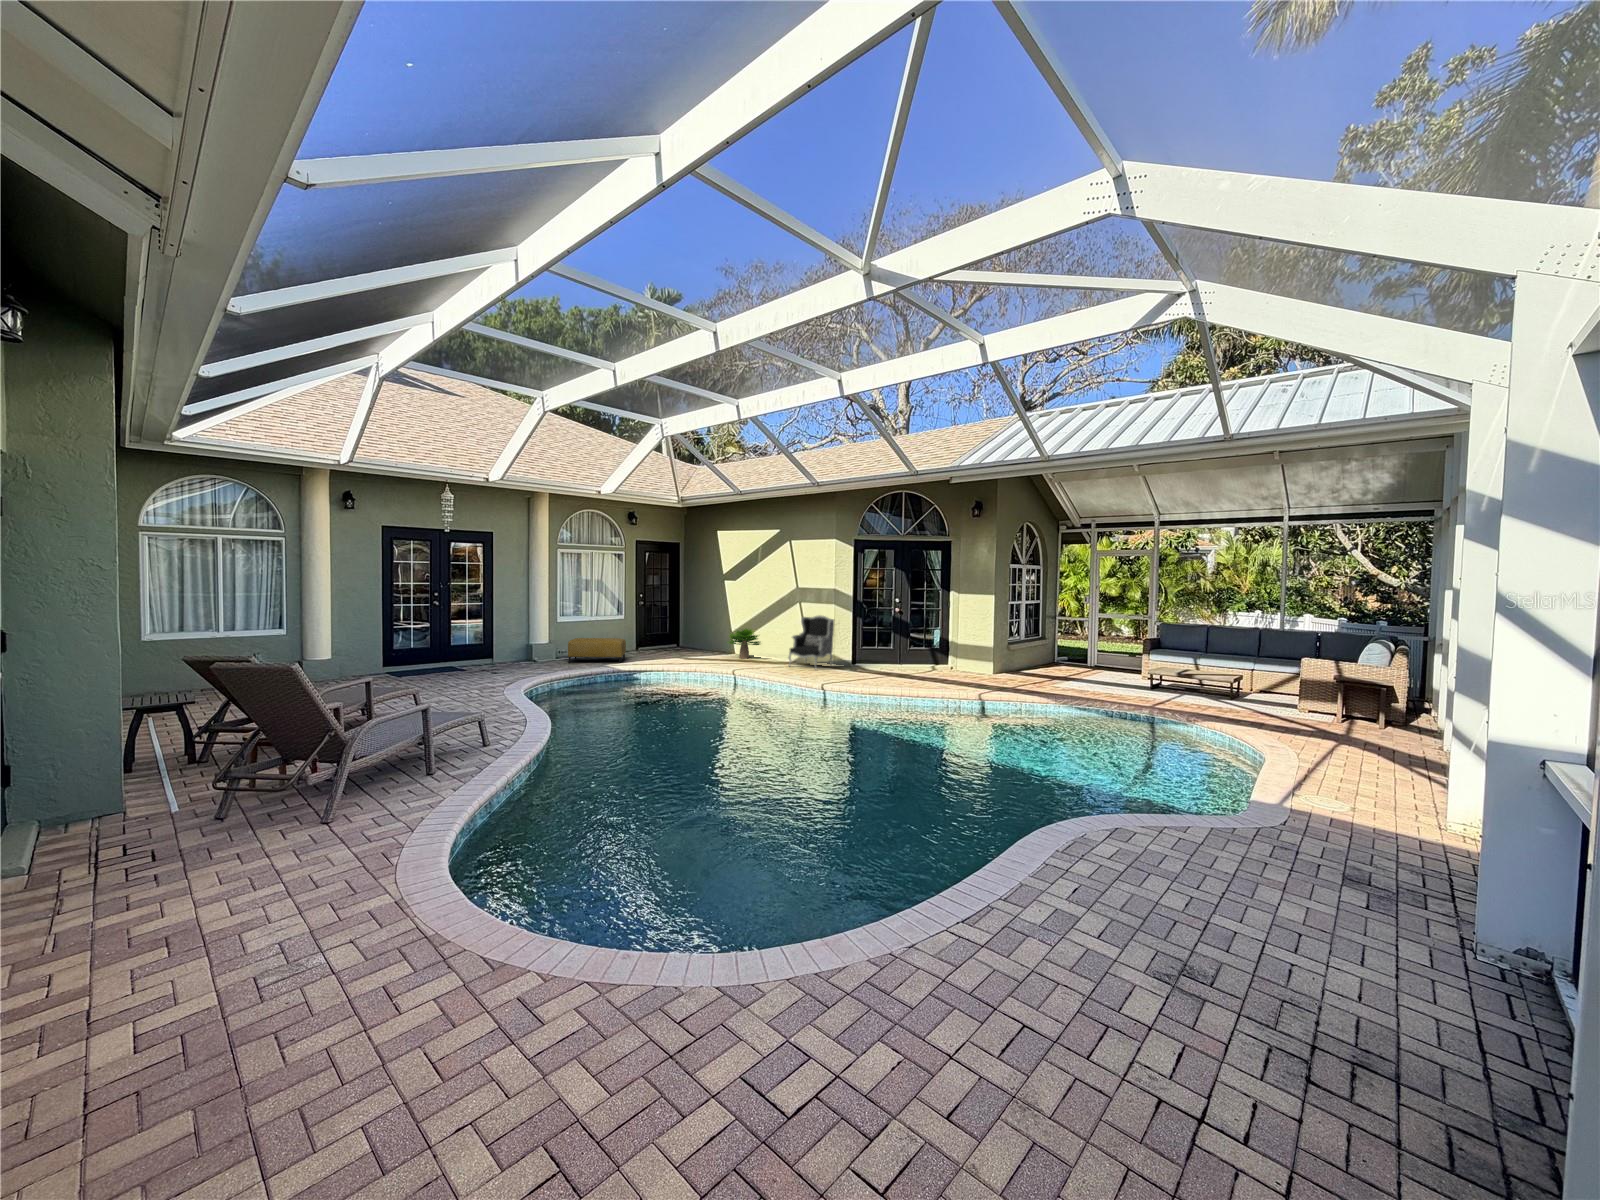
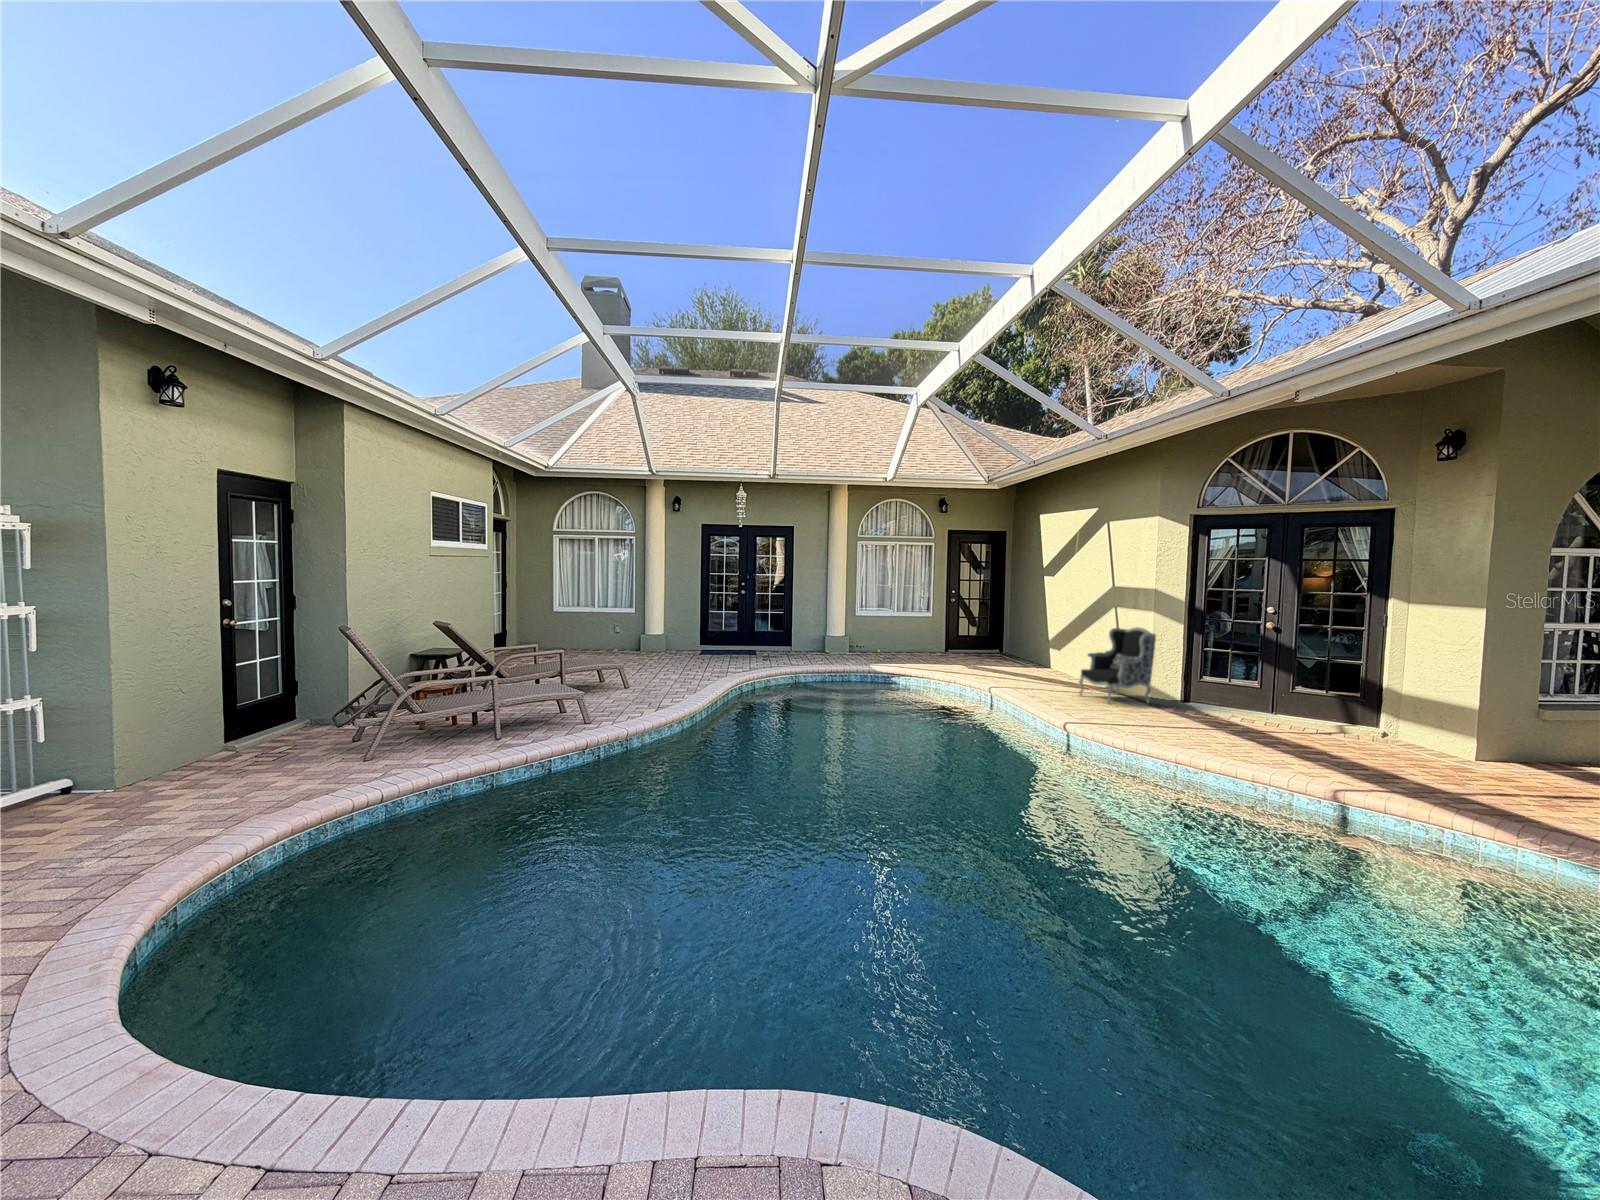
potted plant: present [729,628,760,659] -> none [1024,638,1076,679]
ottoman: present [568,638,626,663] -> none [847,635,910,667]

